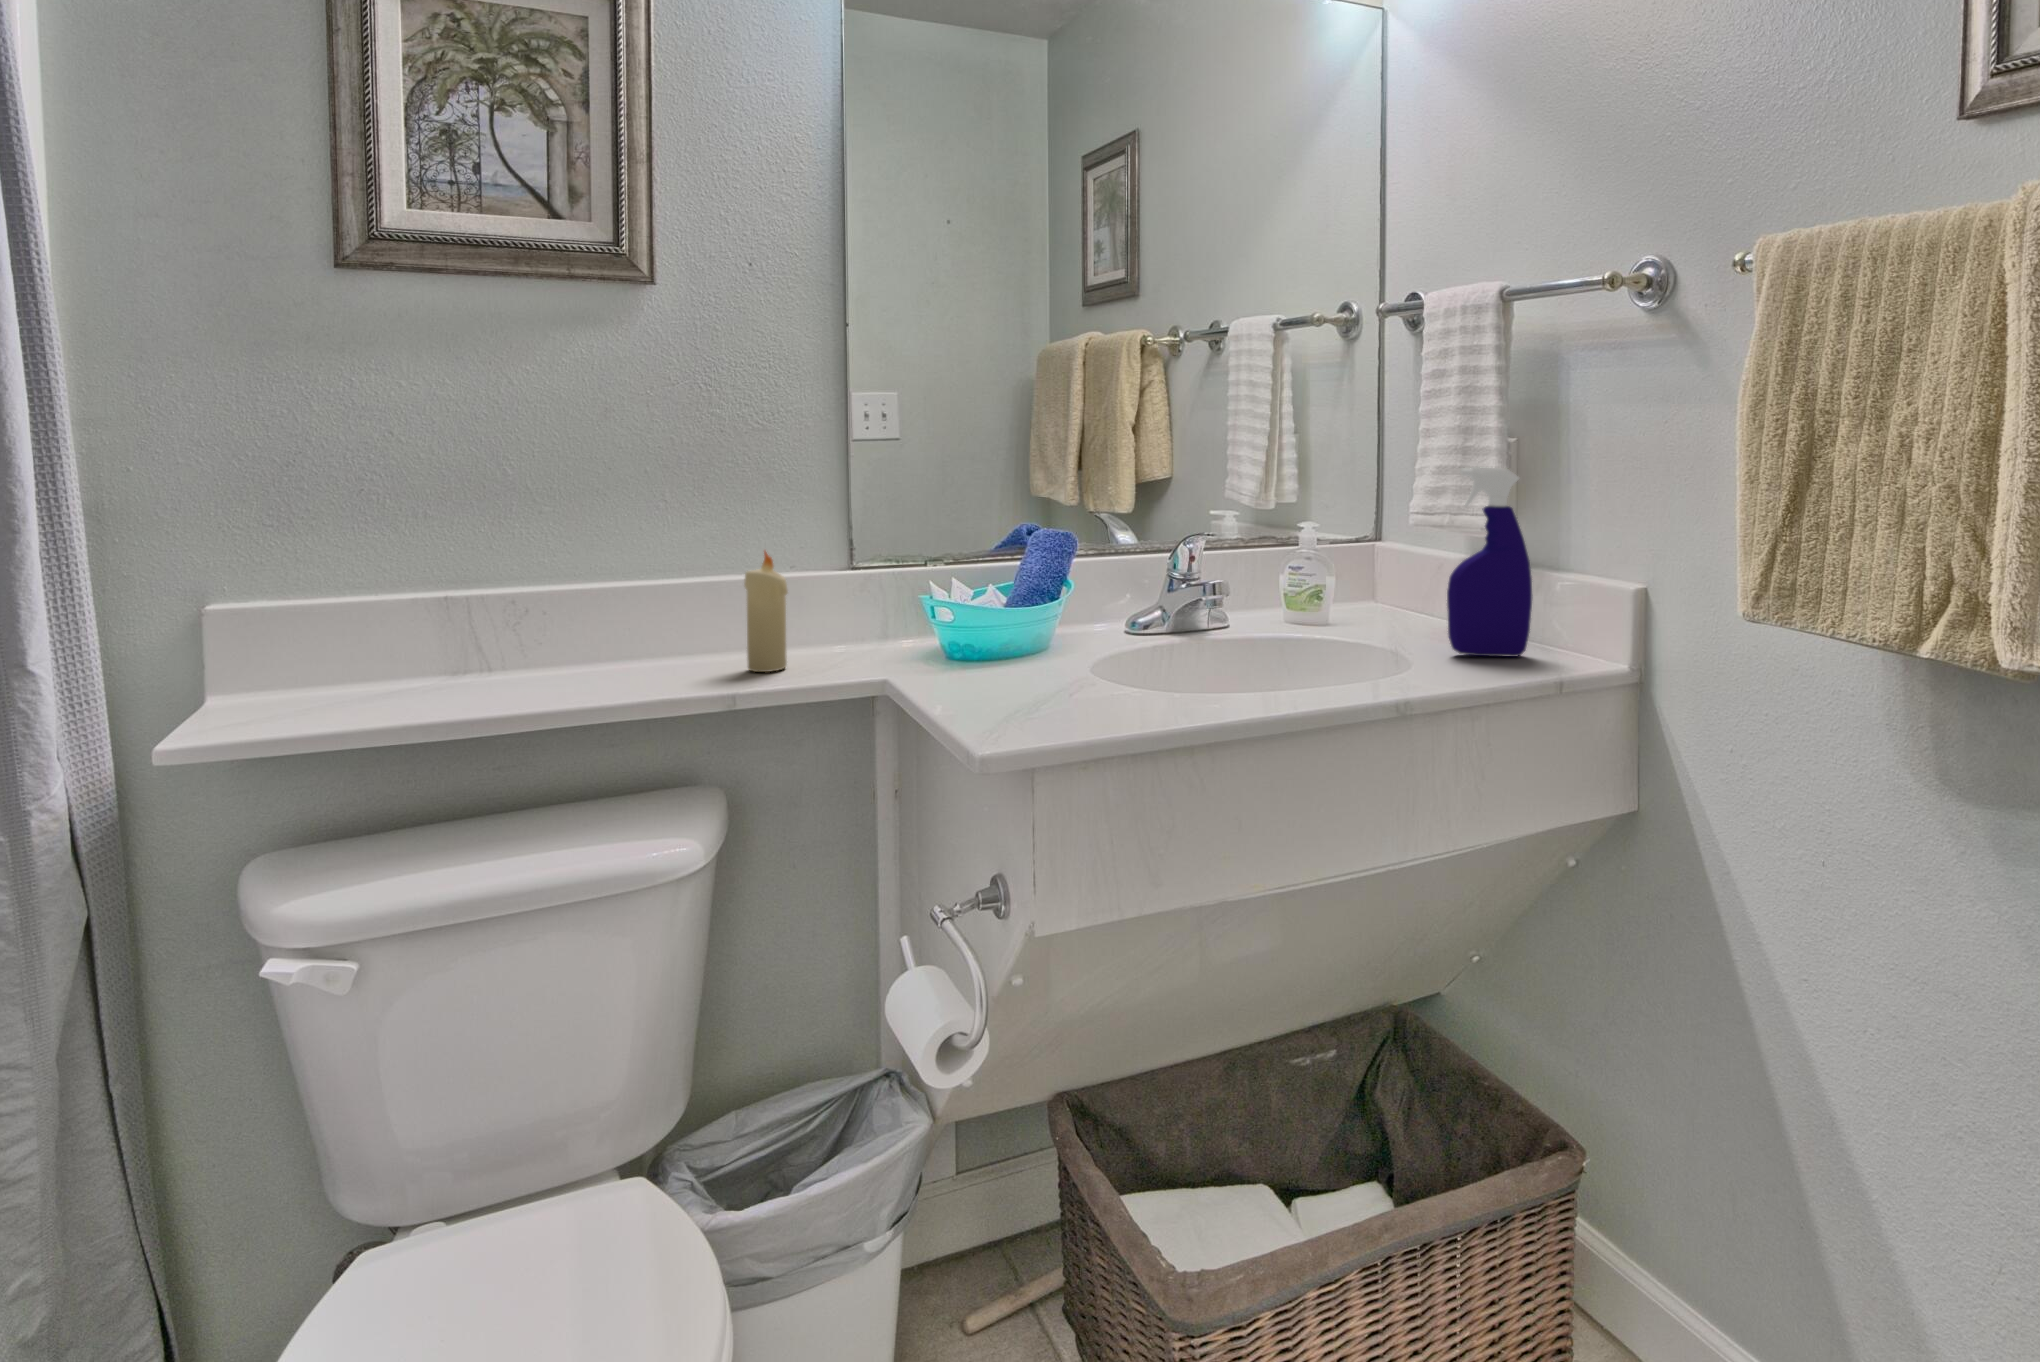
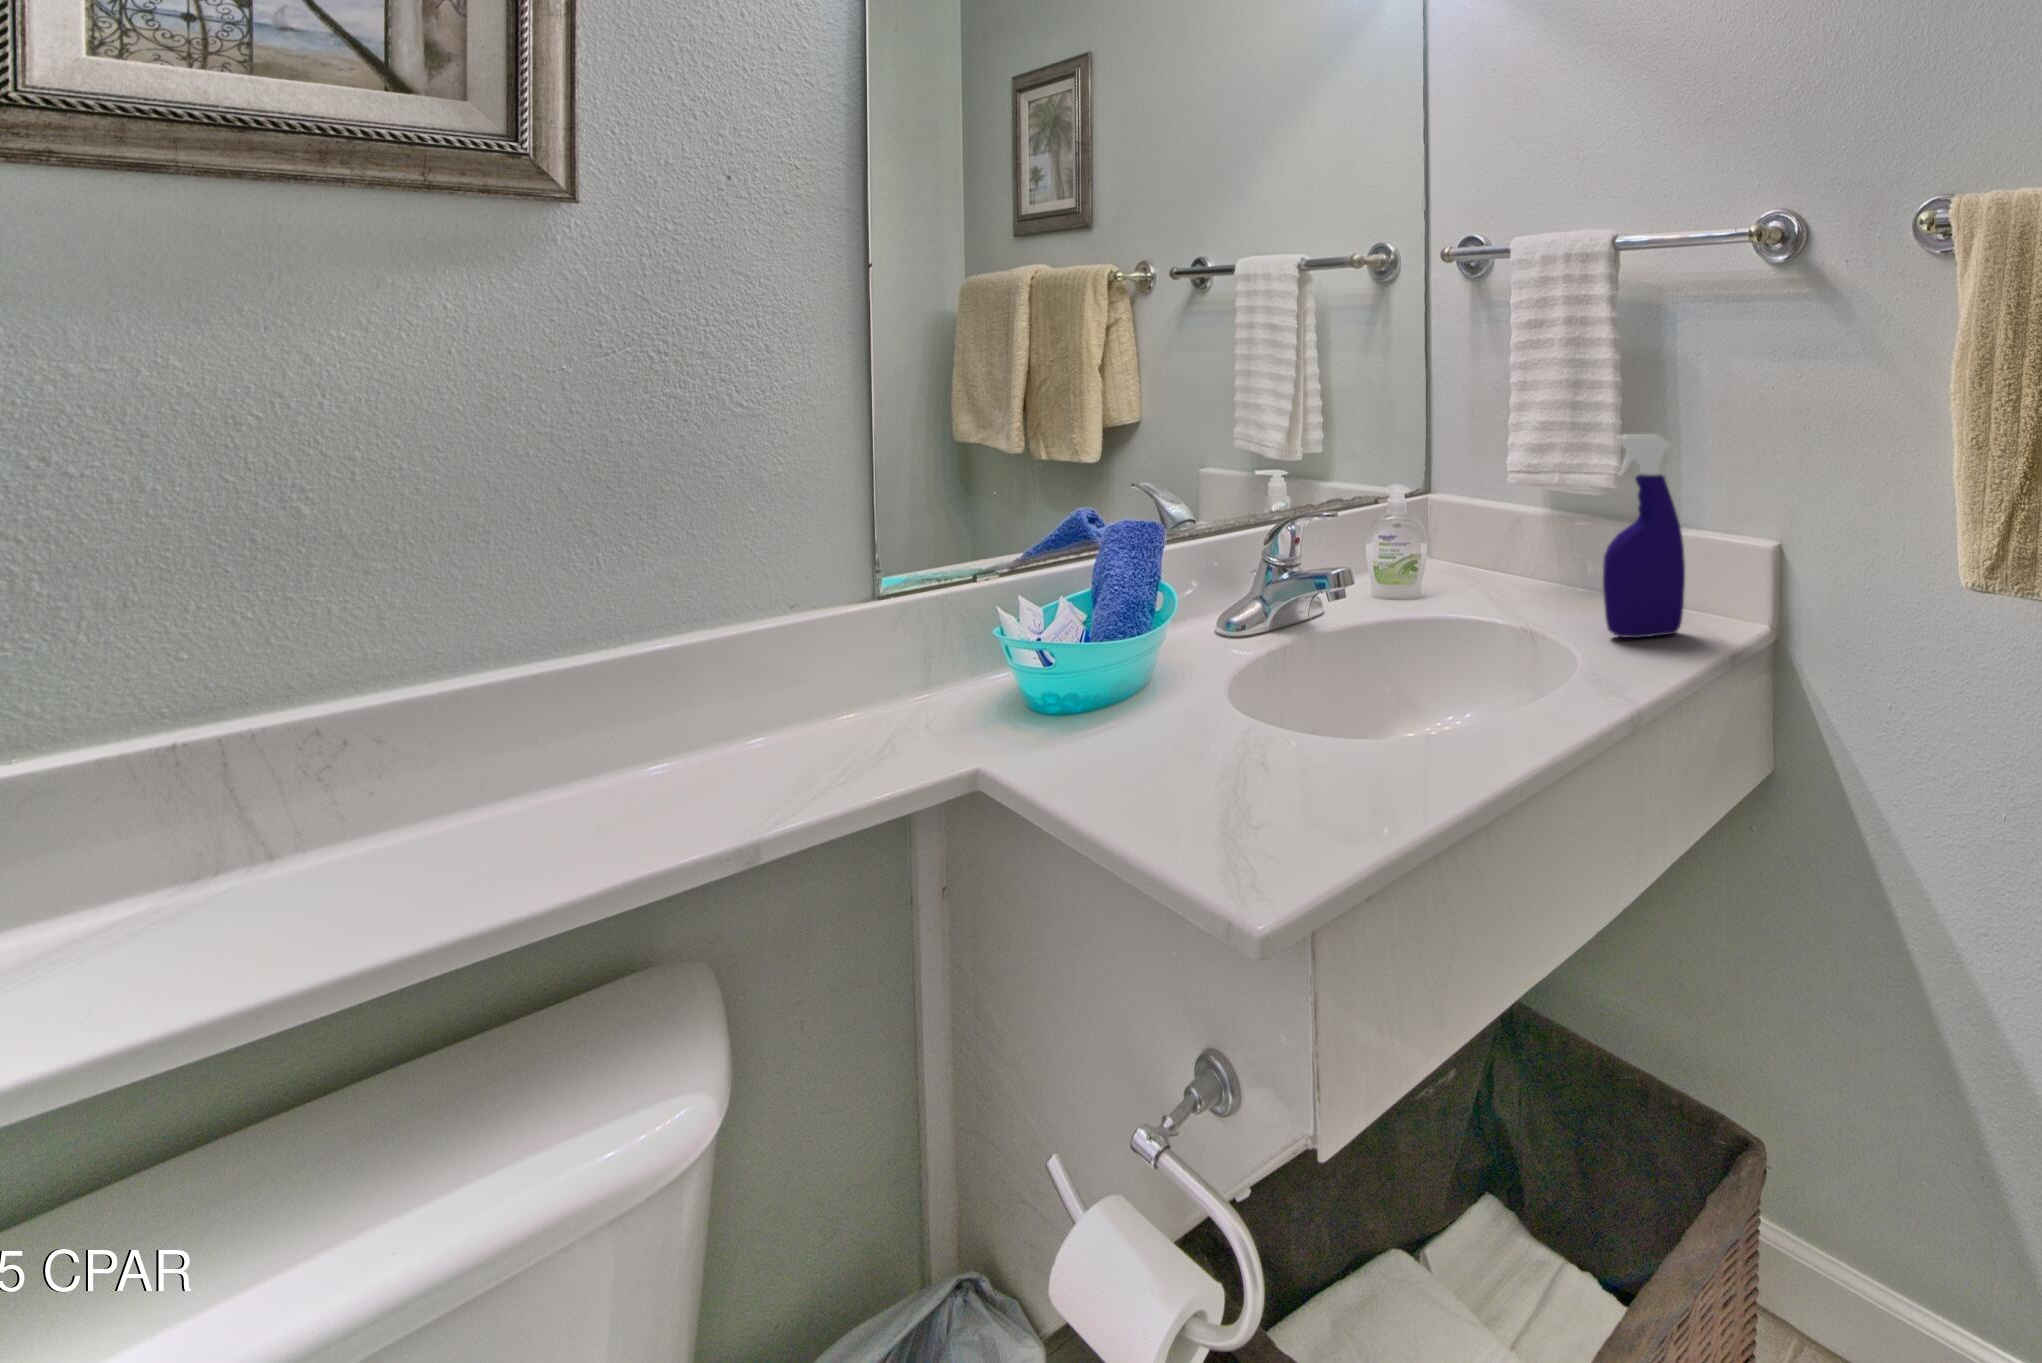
candle: present [744,551,788,672] -> none [741,591,810,777]

